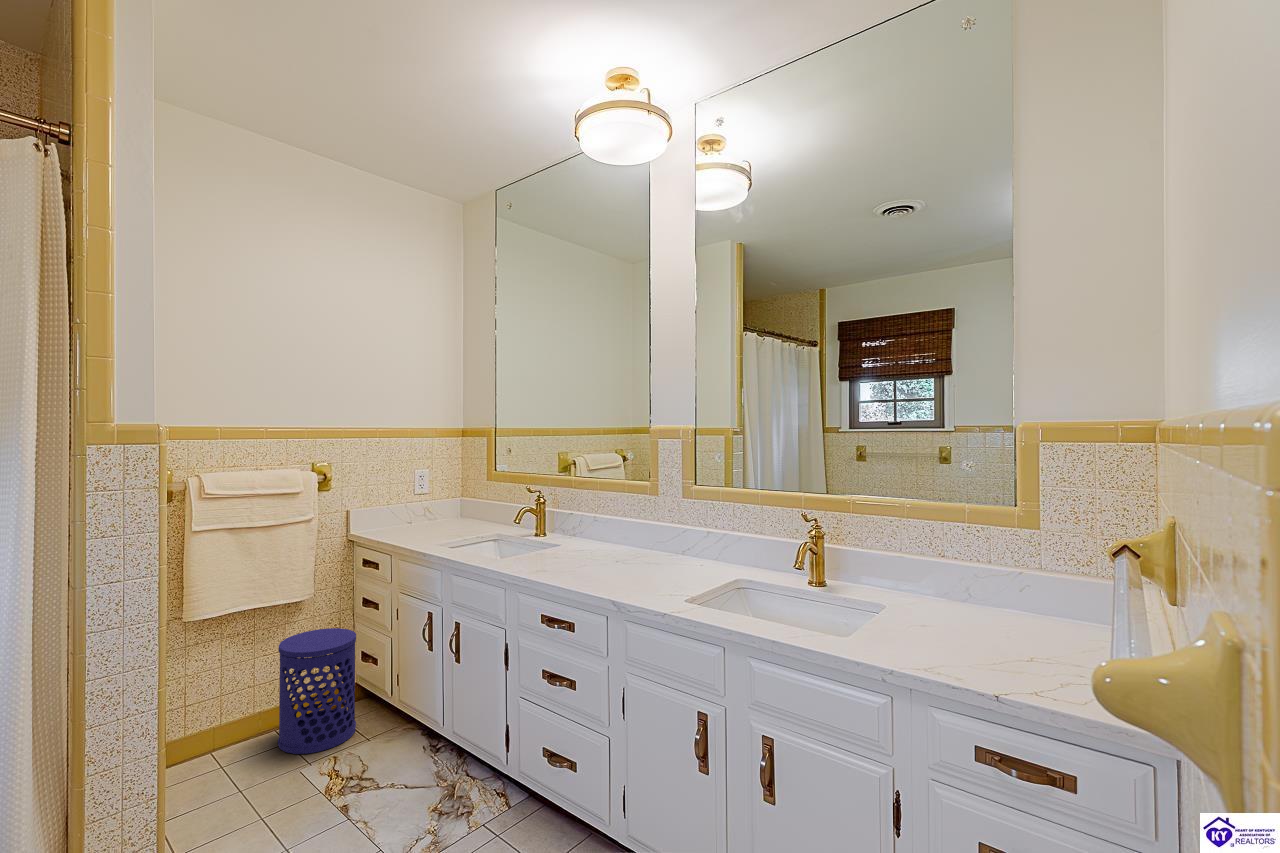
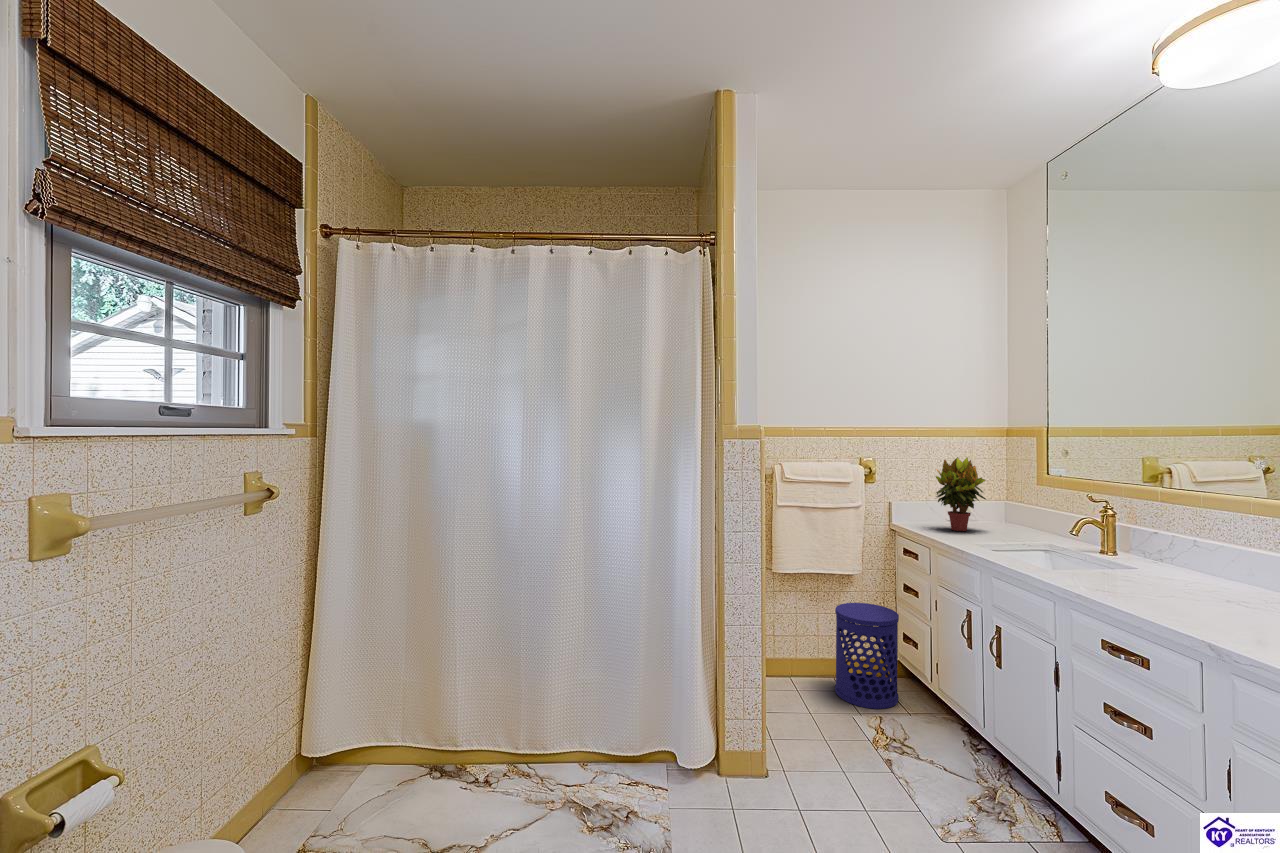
potted plant: none [392,457,444,532] -> present [936,457,986,531]

